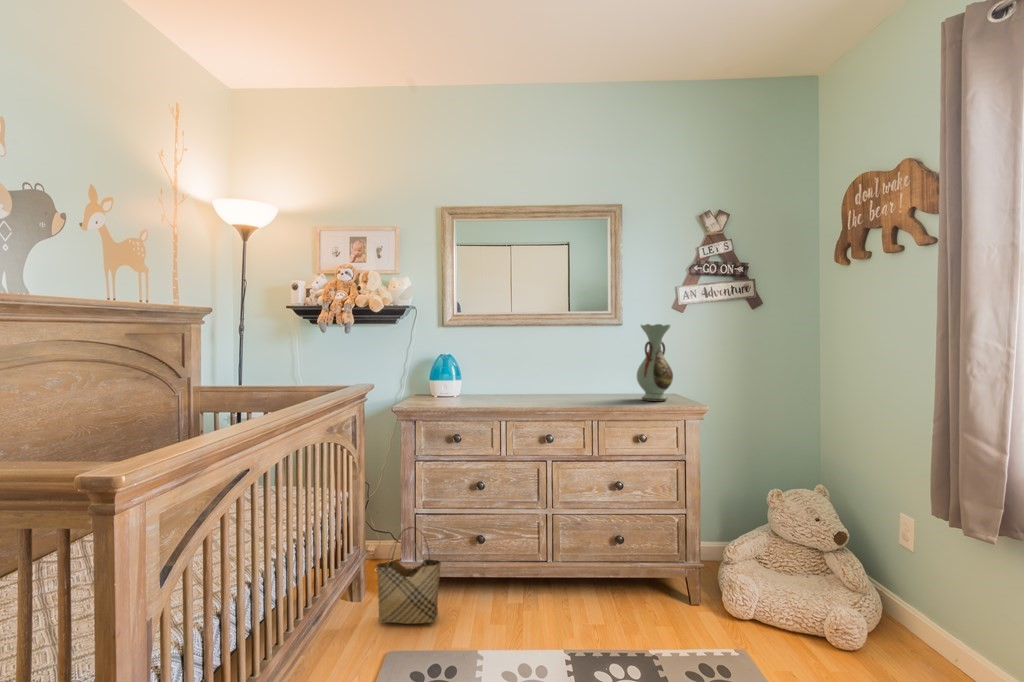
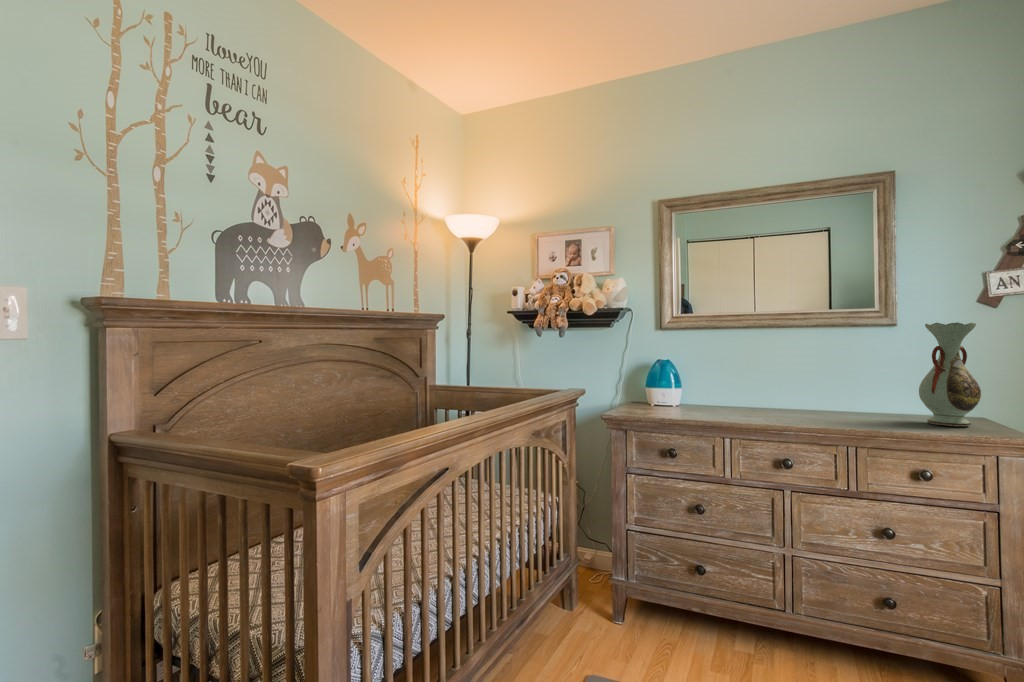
woven basket: present [376,527,441,624] -> none [583,542,653,653]

